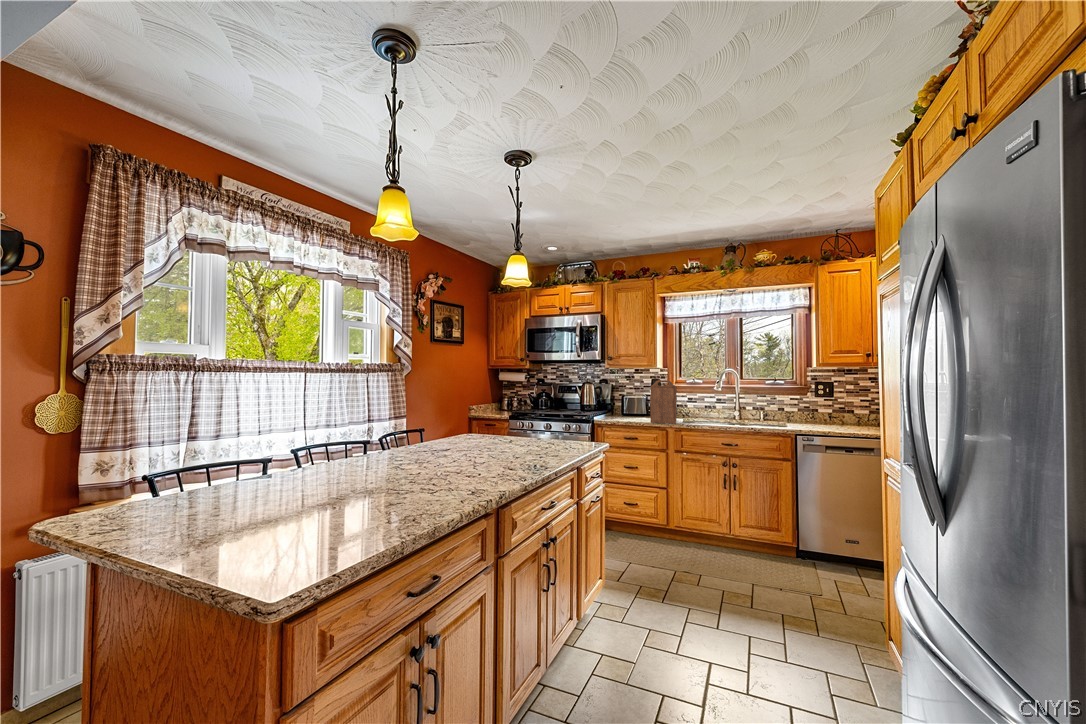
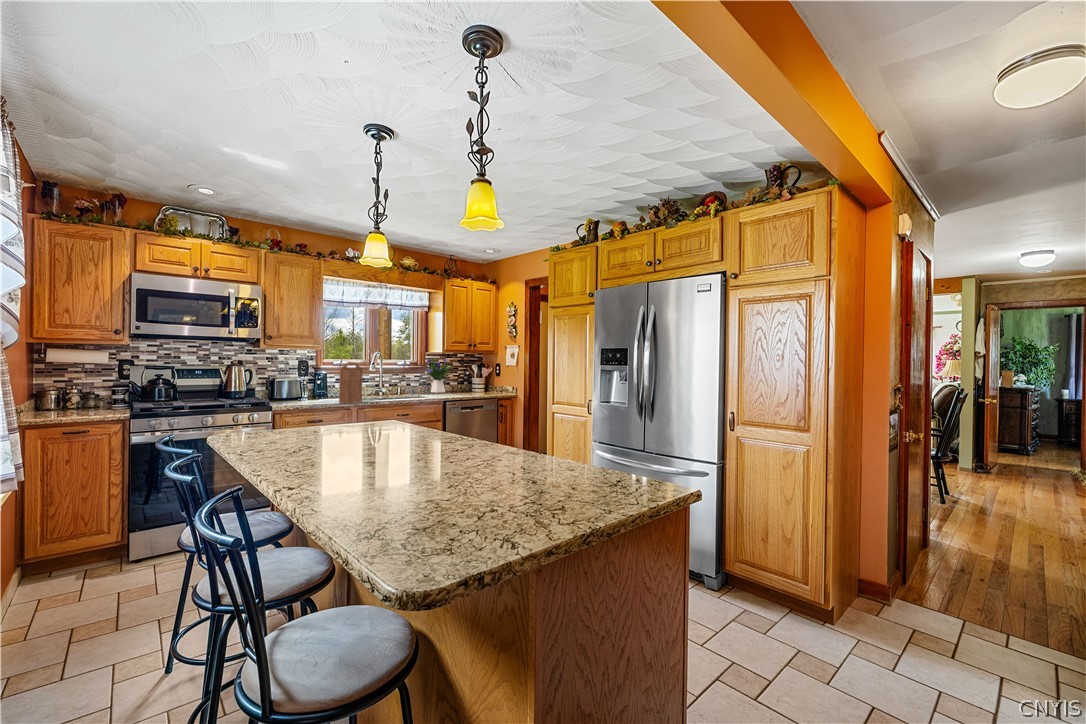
flower arrangement: none [800,373,855,423] -> present [426,358,454,393]

